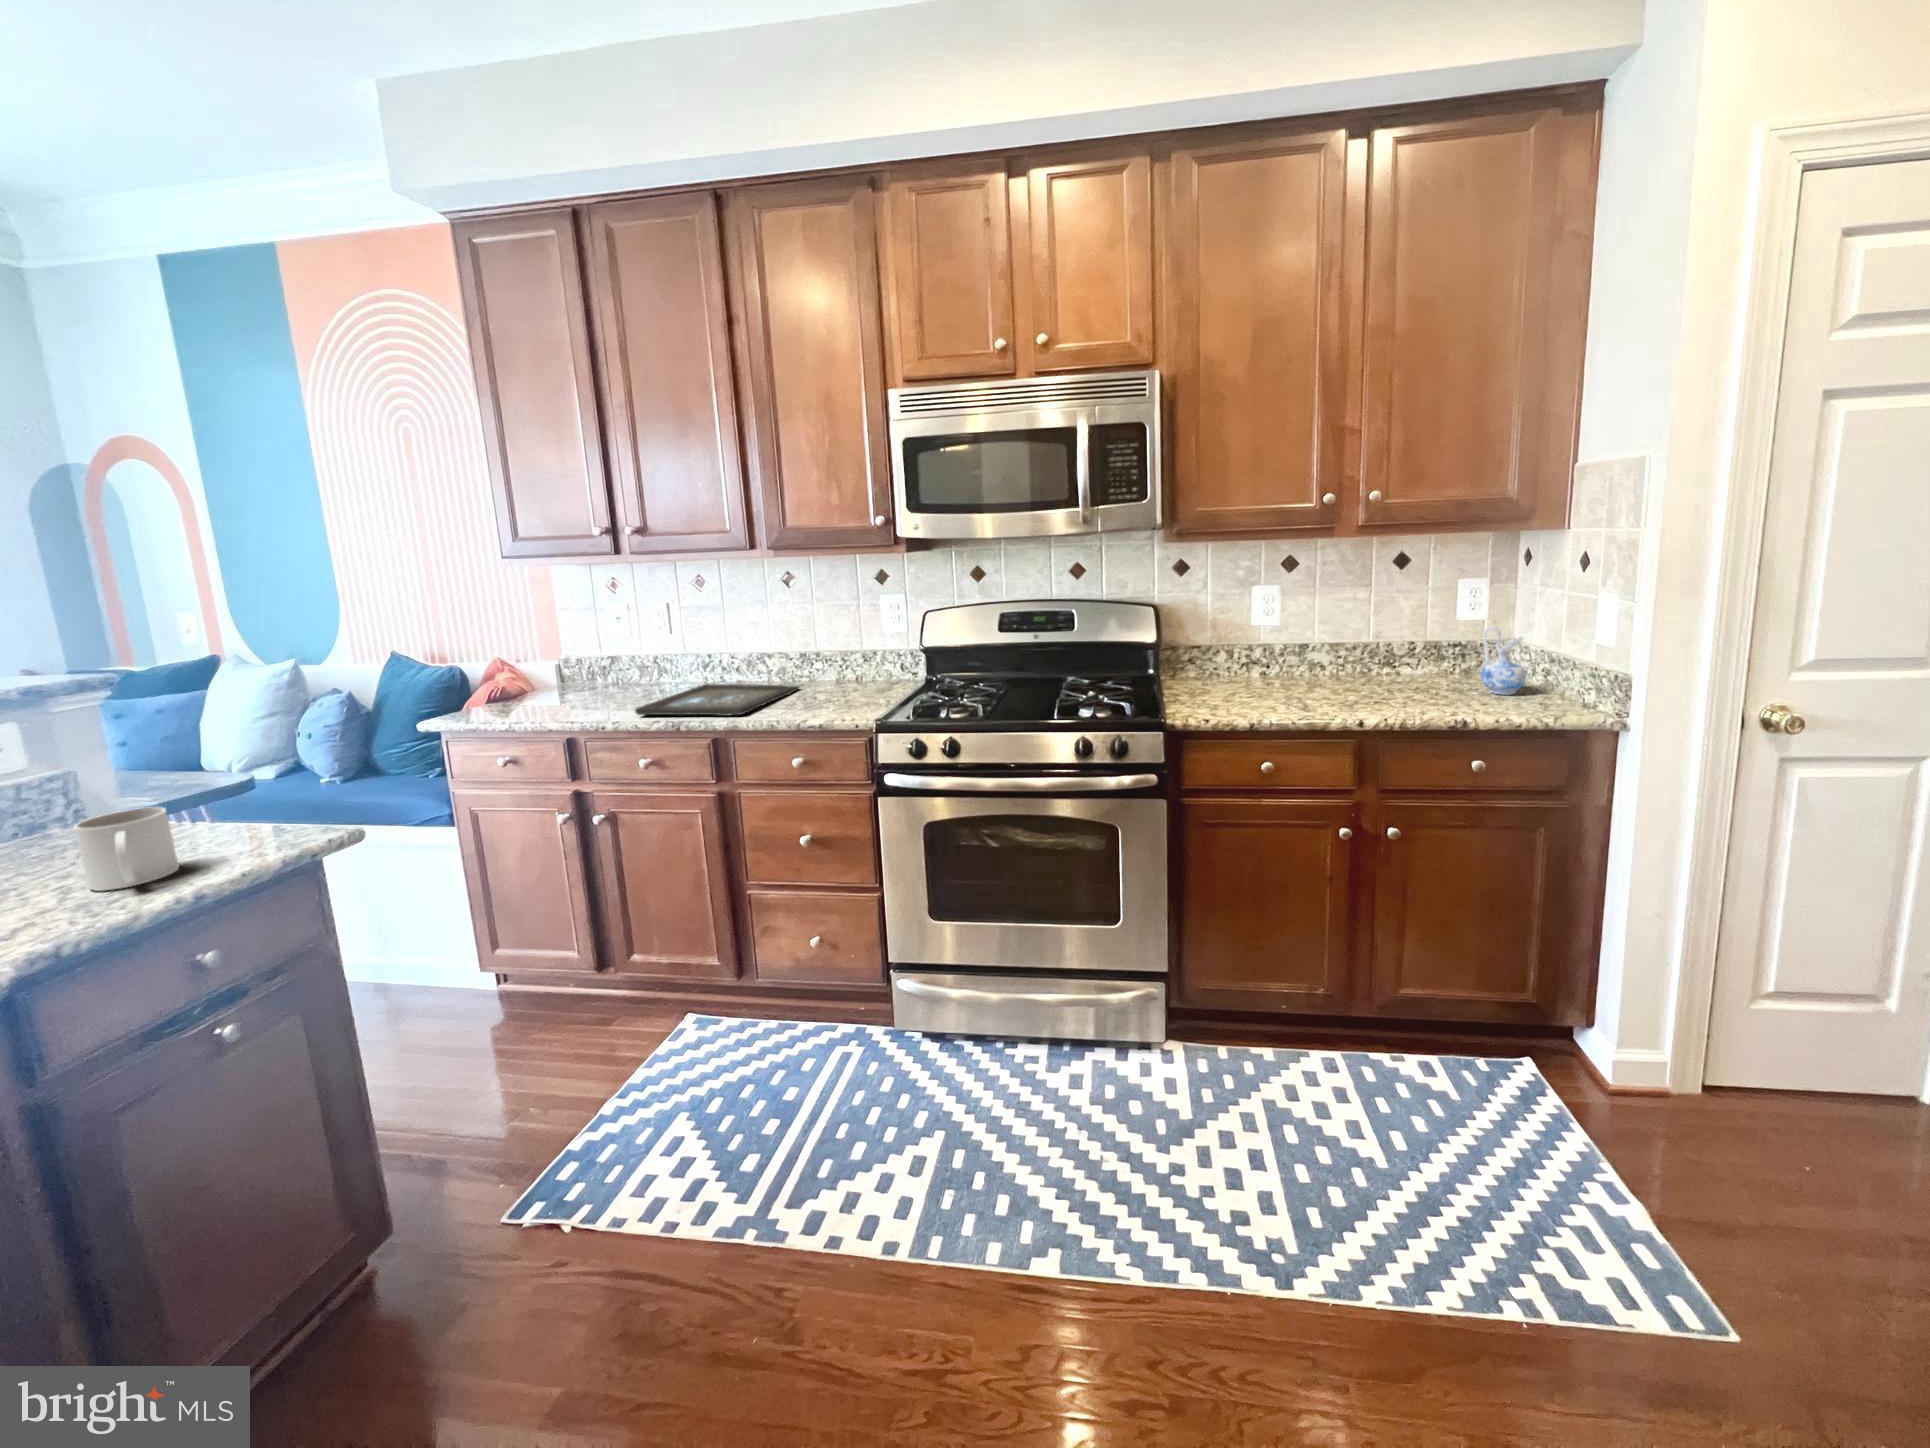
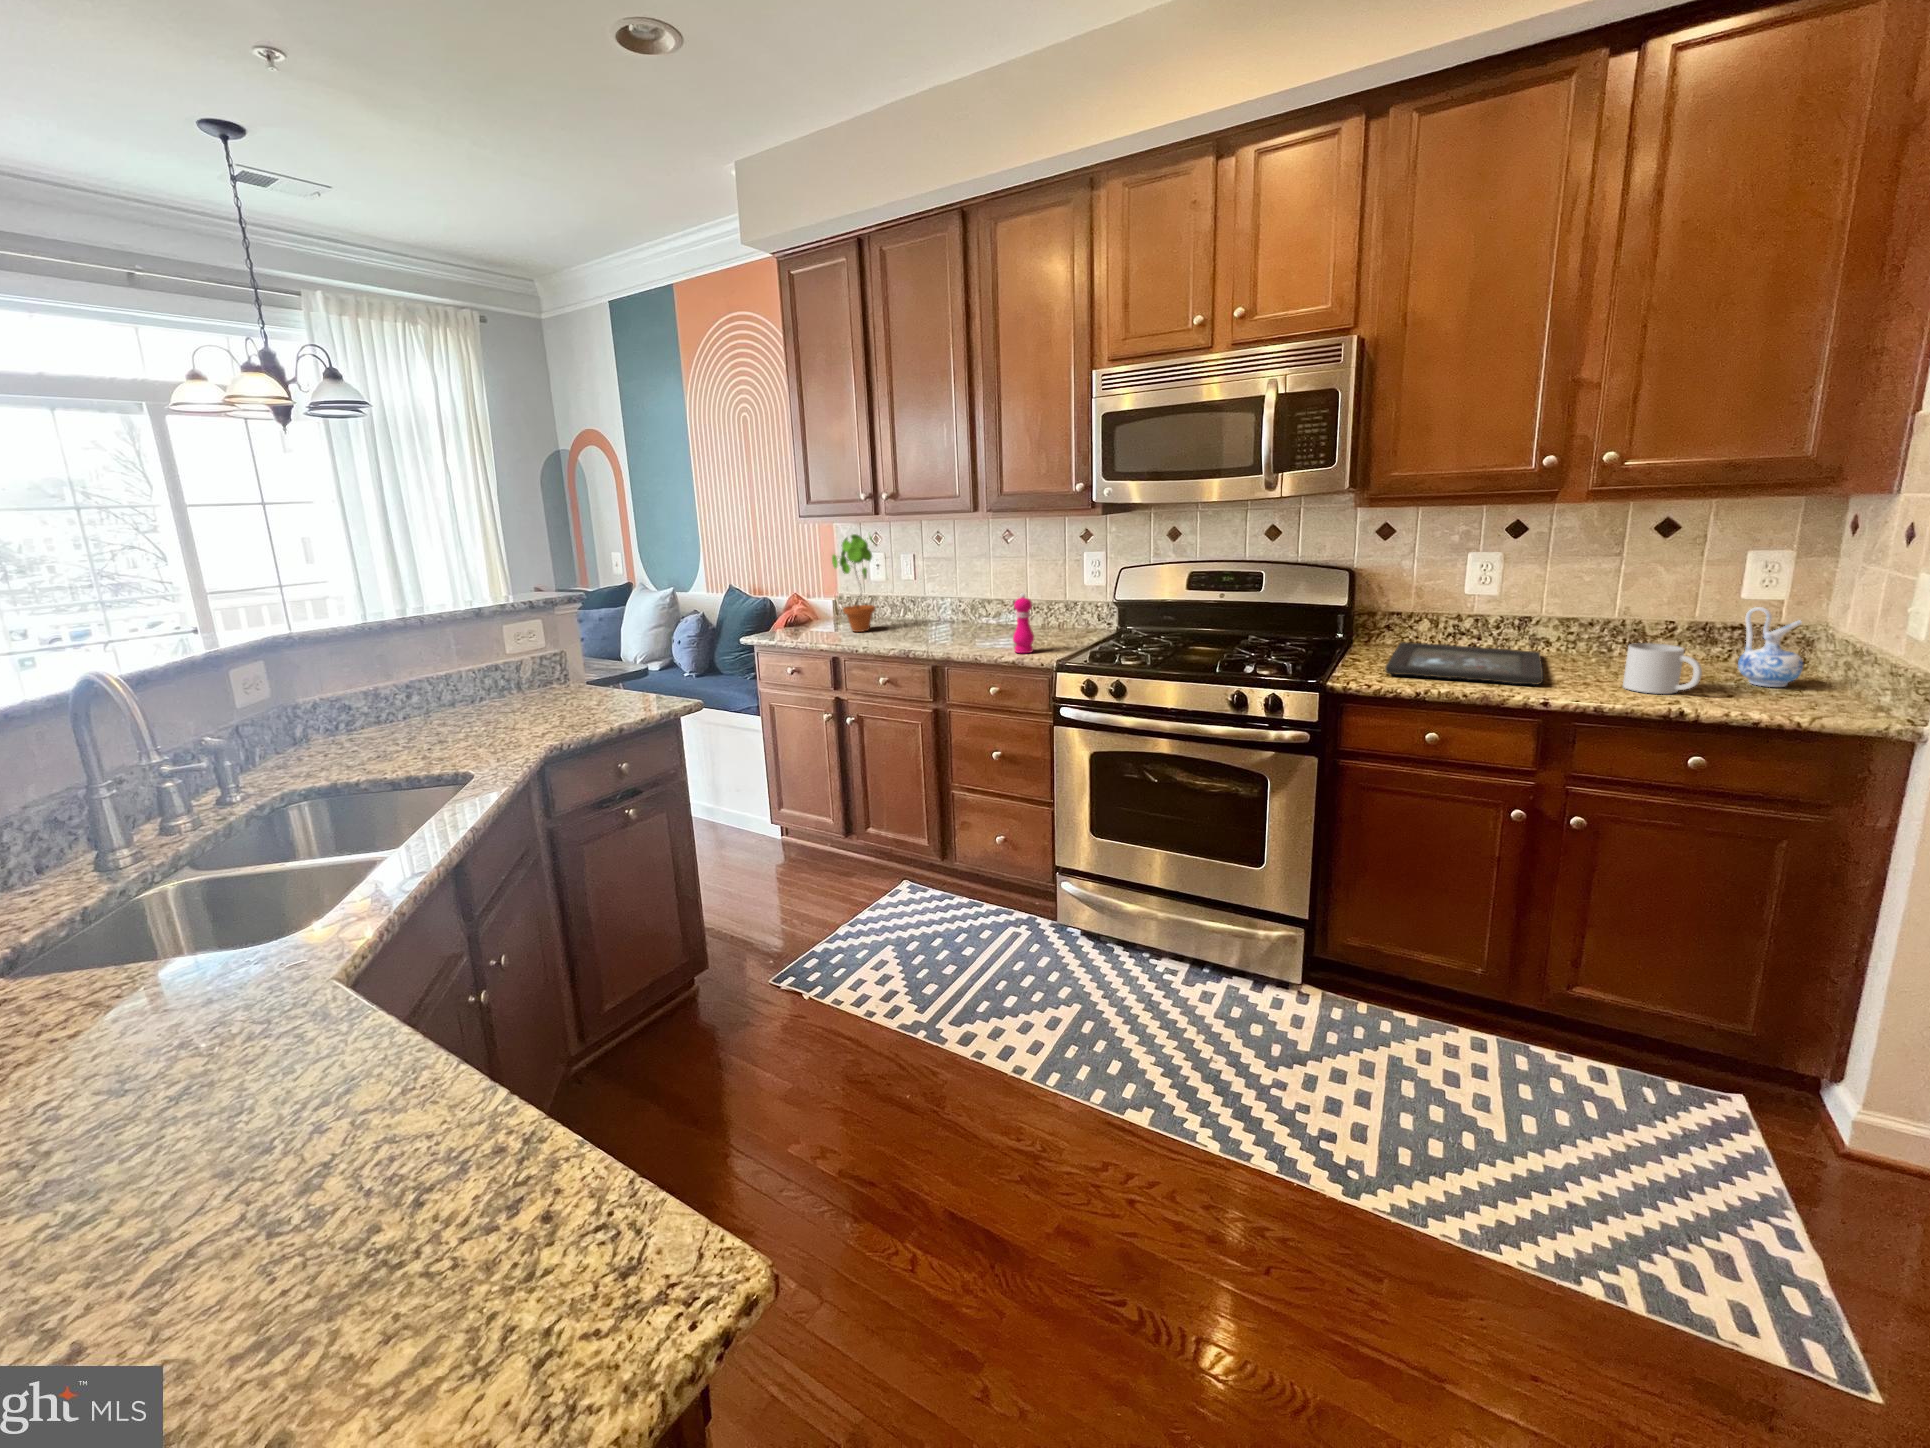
potted plant: none [554,579,619,705] -> present [832,534,876,632]
pepper mill: none [812,645,839,716] -> present [1013,593,1034,653]
tray: present [635,684,799,716] -> present [1385,642,1544,685]
mug: present [74,807,179,891] -> present [1623,643,1702,694]

